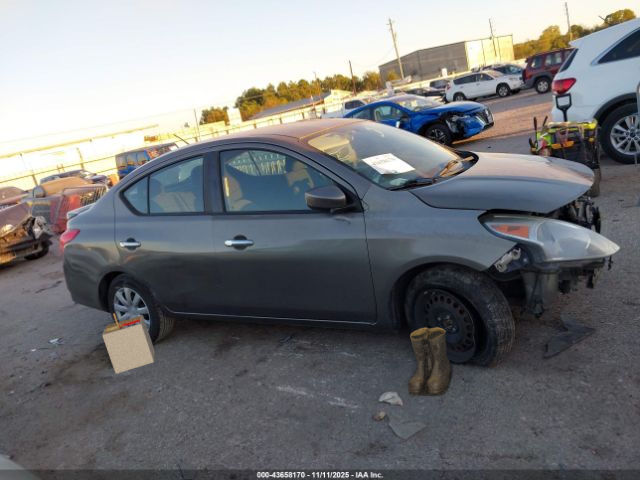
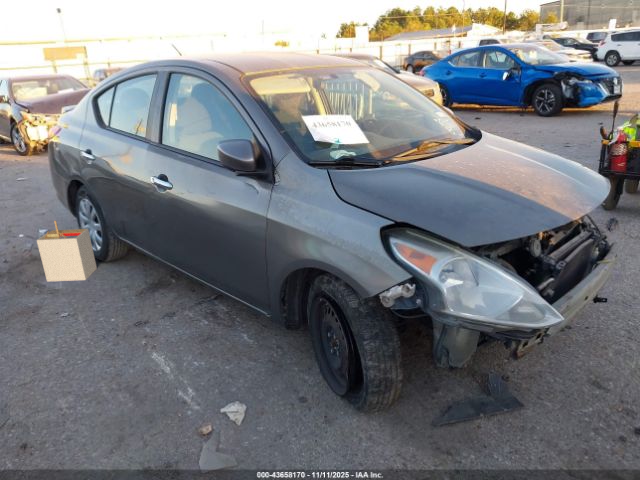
boots: present [408,327,452,396] -> none [257,340,328,429]

